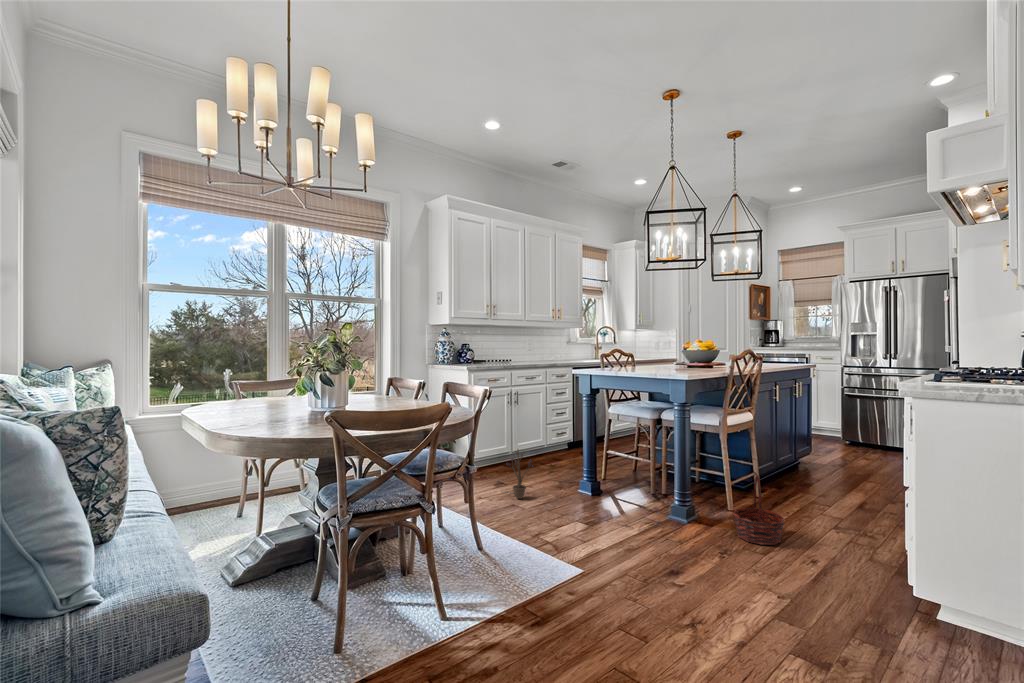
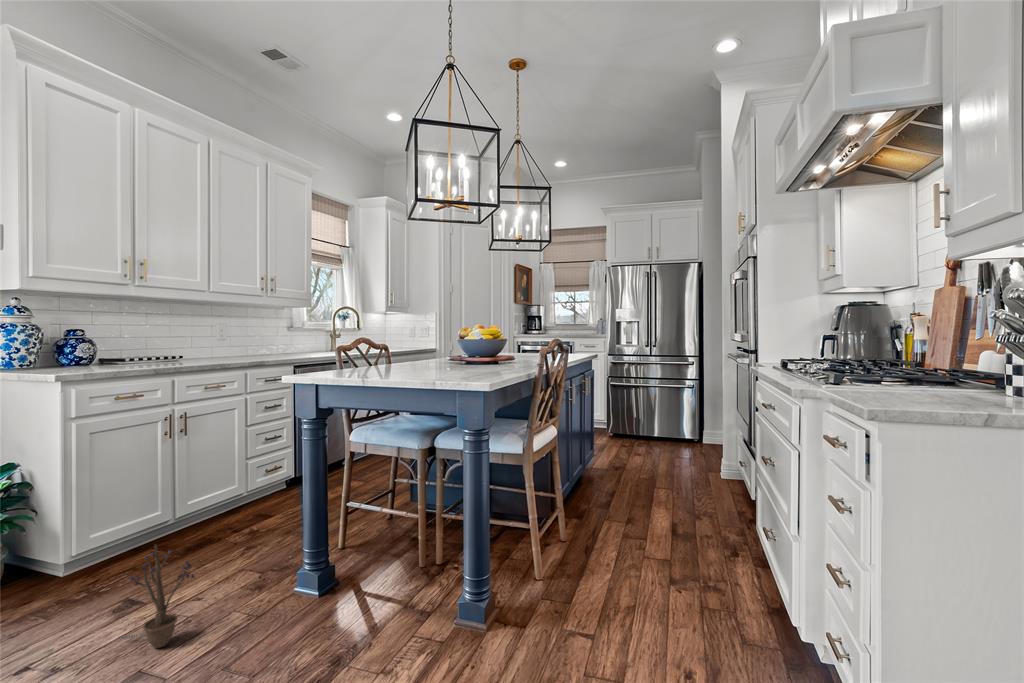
basket: present [733,475,784,545] -> none [560,538,633,656]

